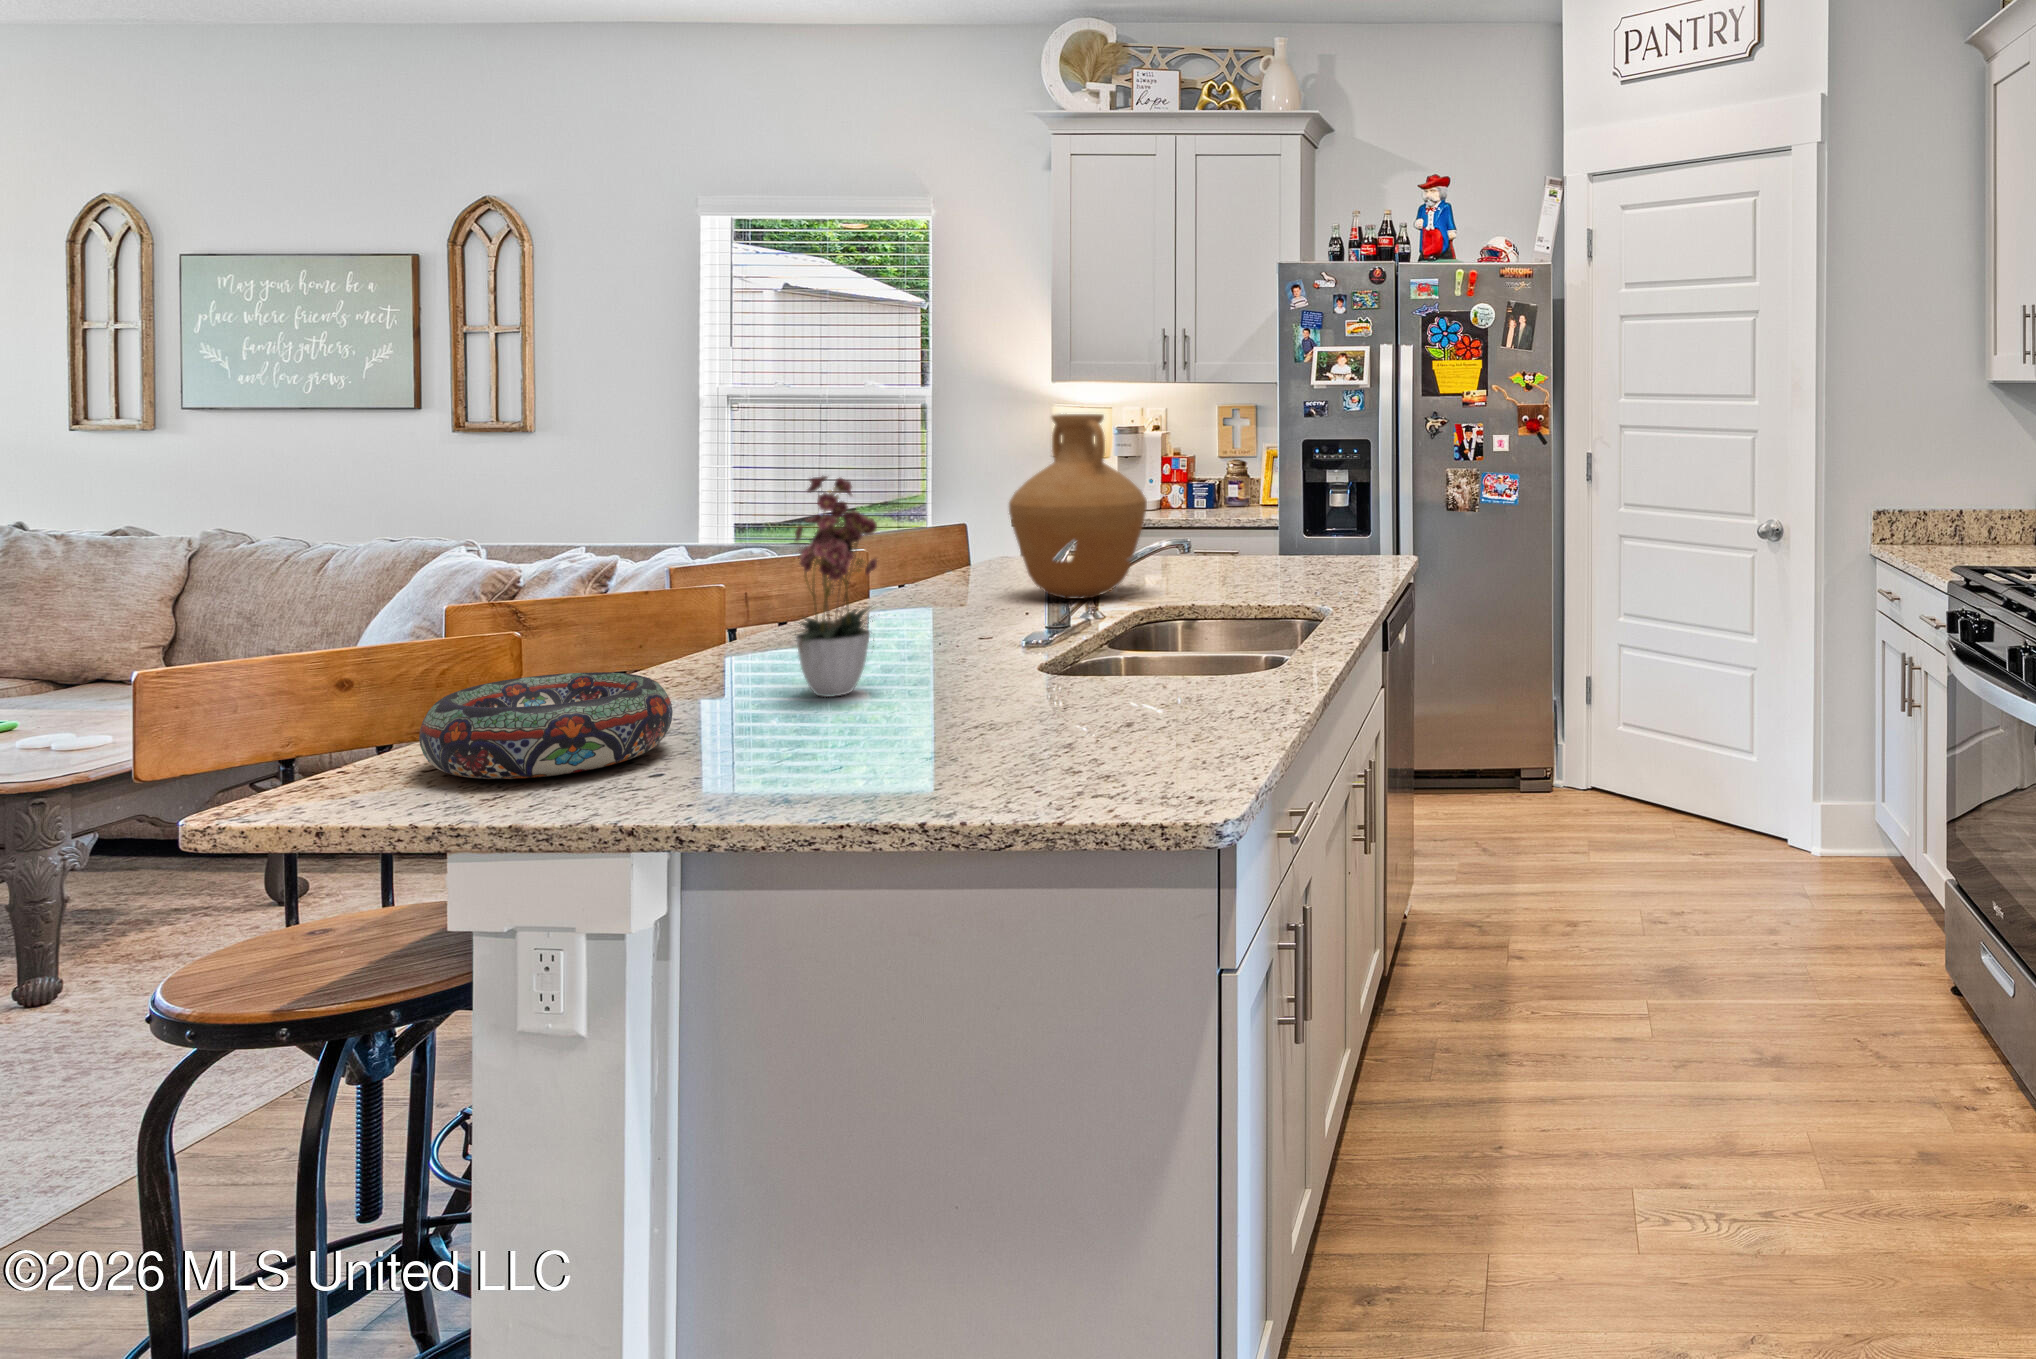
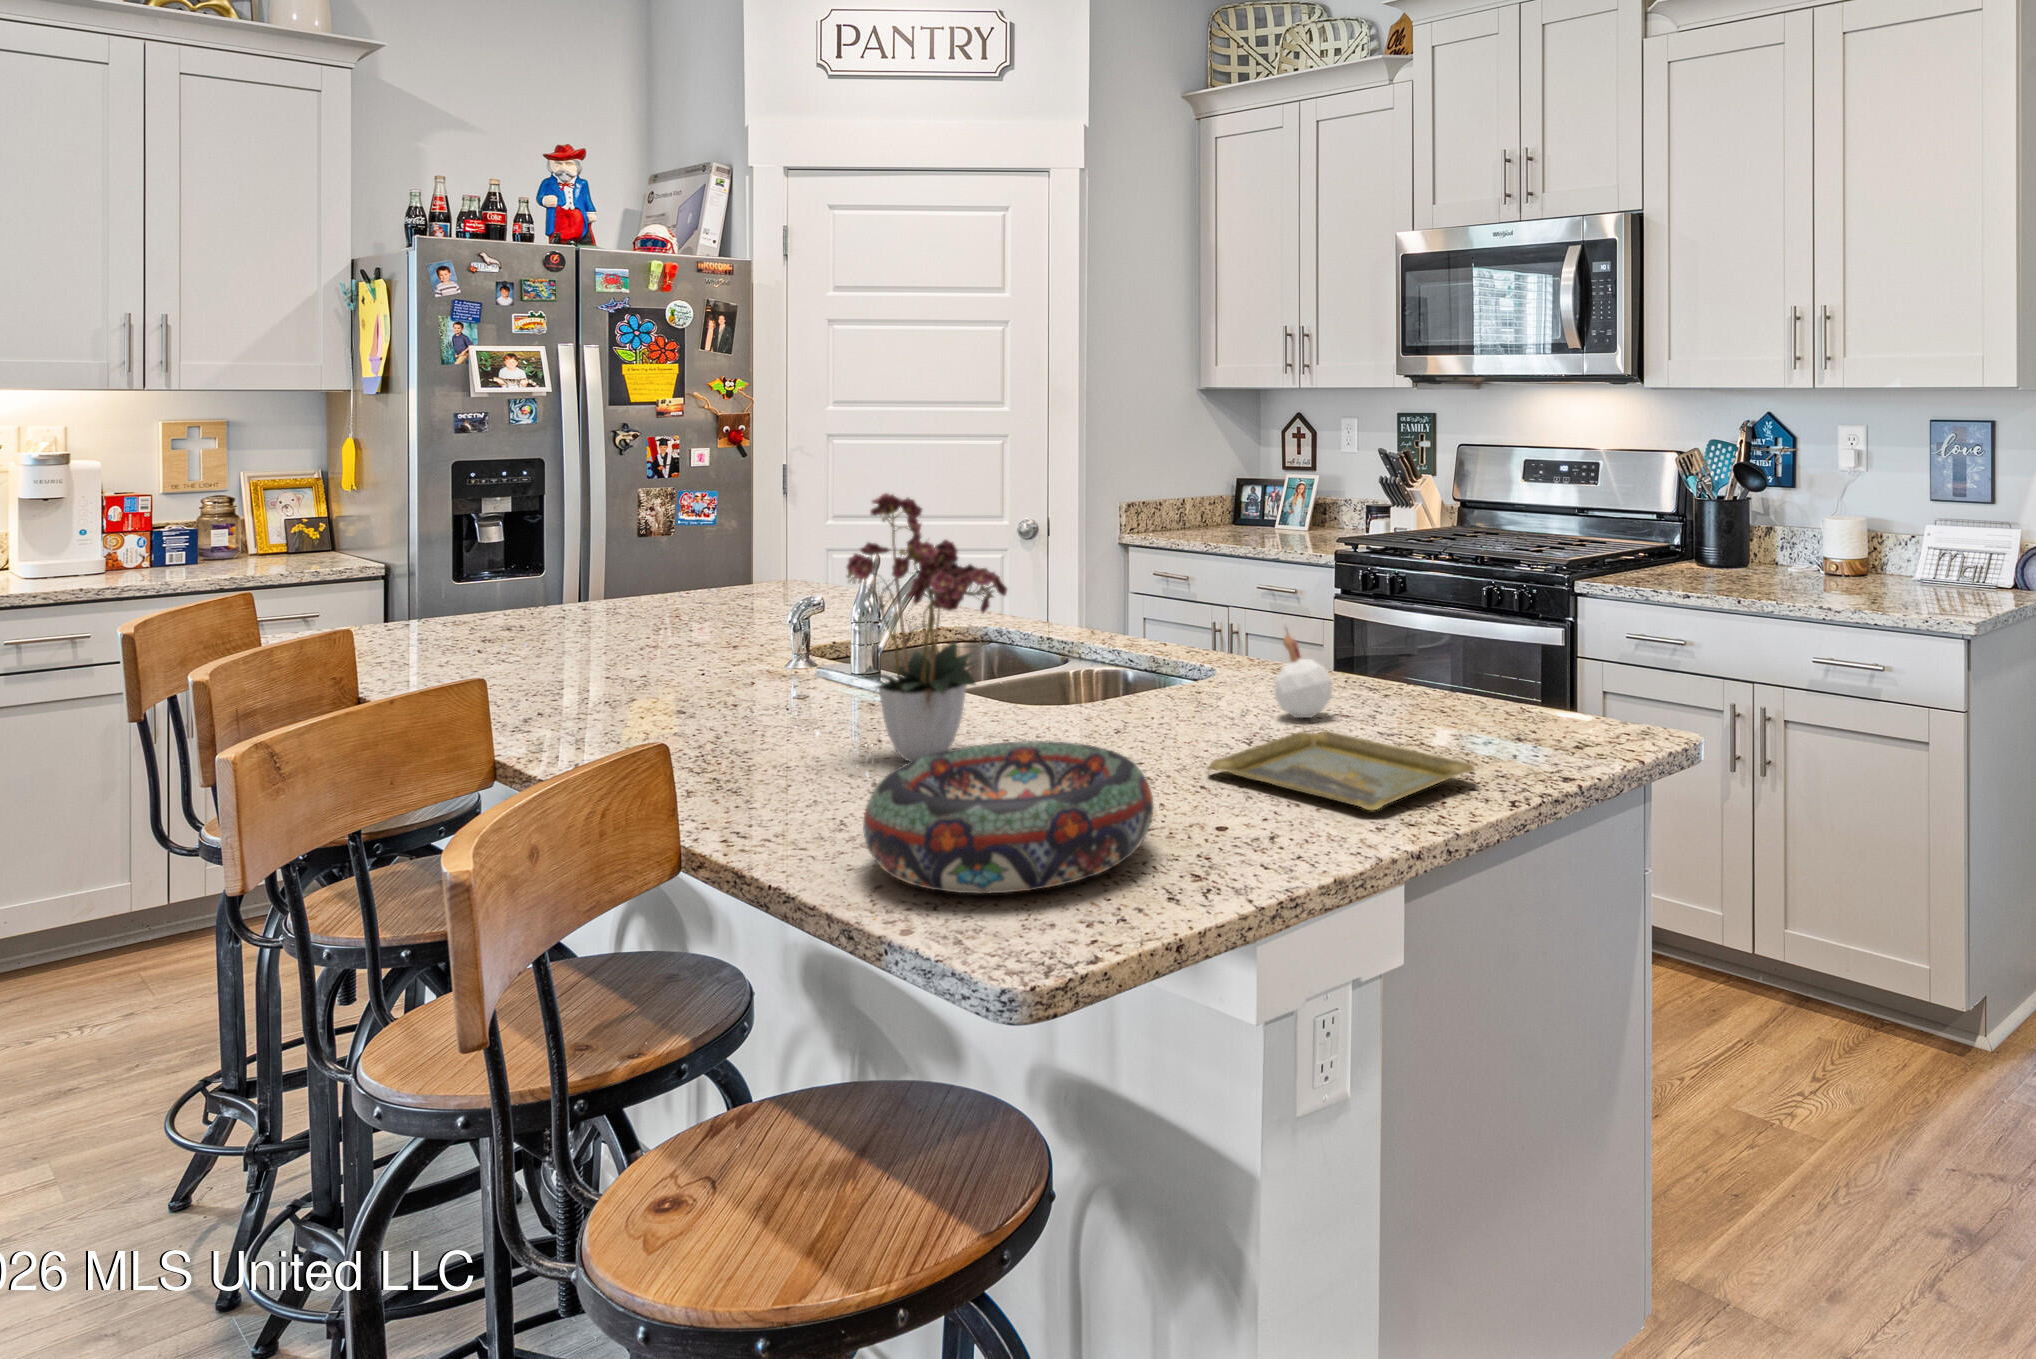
vase: present [1009,414,1147,599] -> none [534,424,719,657]
candle: none [1073,624,1134,731] -> present [1275,627,1332,718]
tray: none [742,732,986,798] -> present [1208,731,1474,810]

